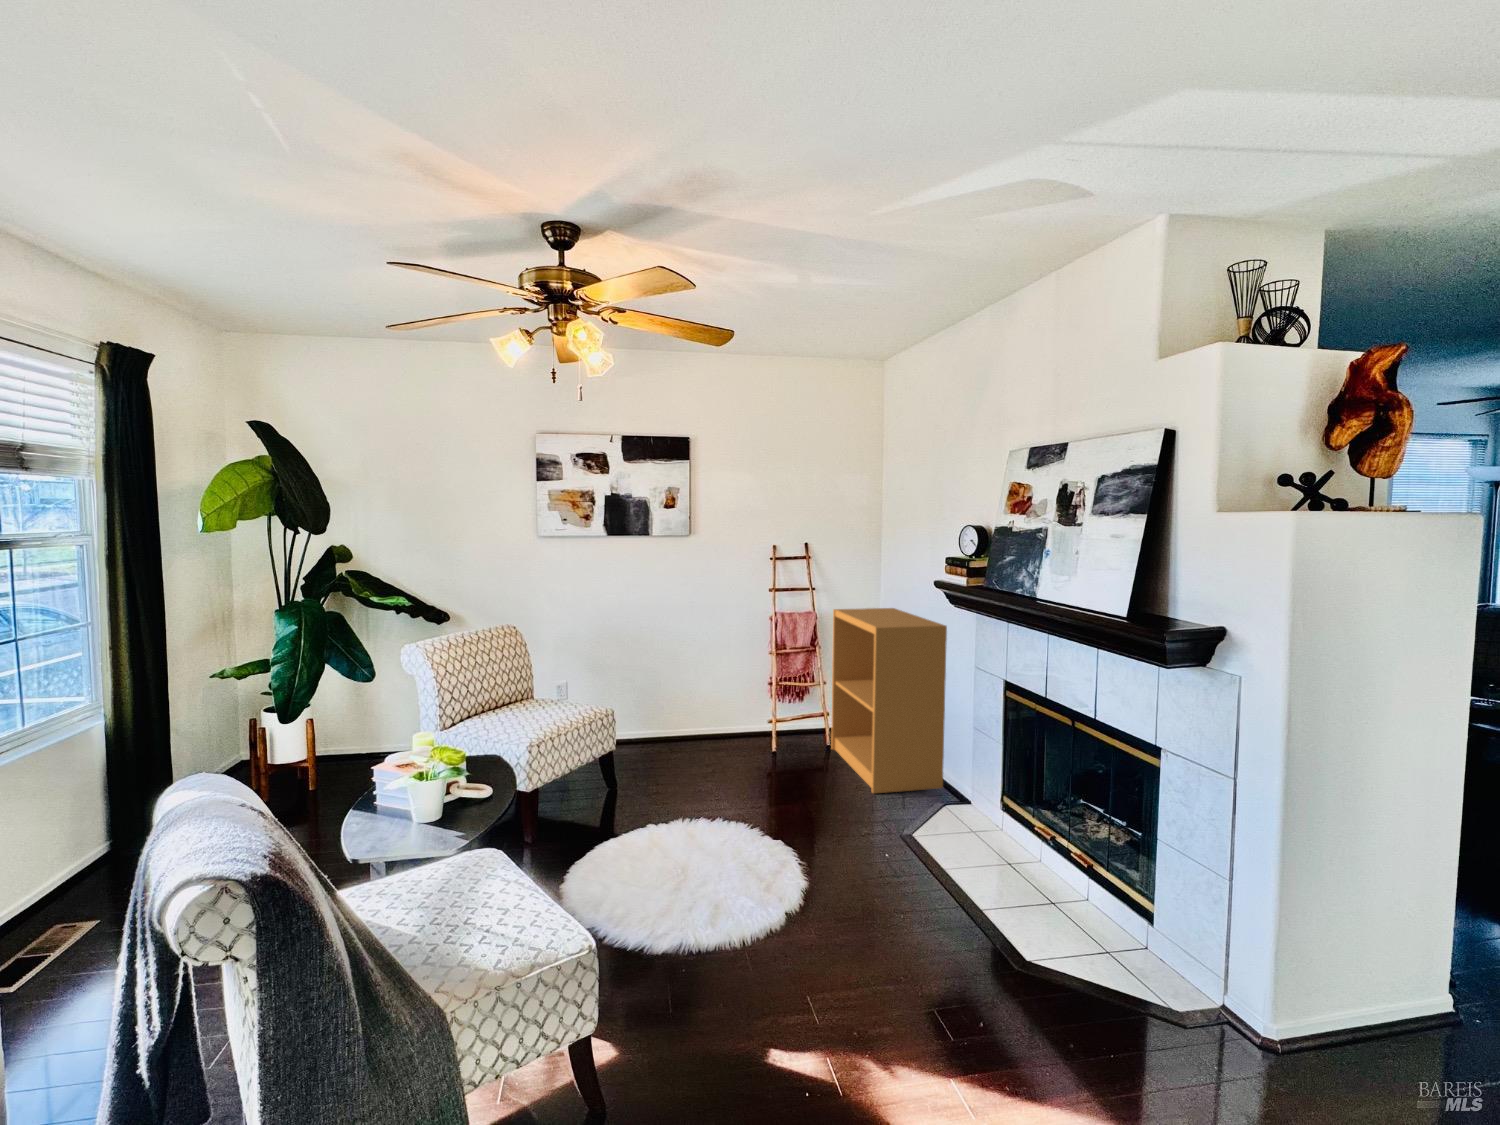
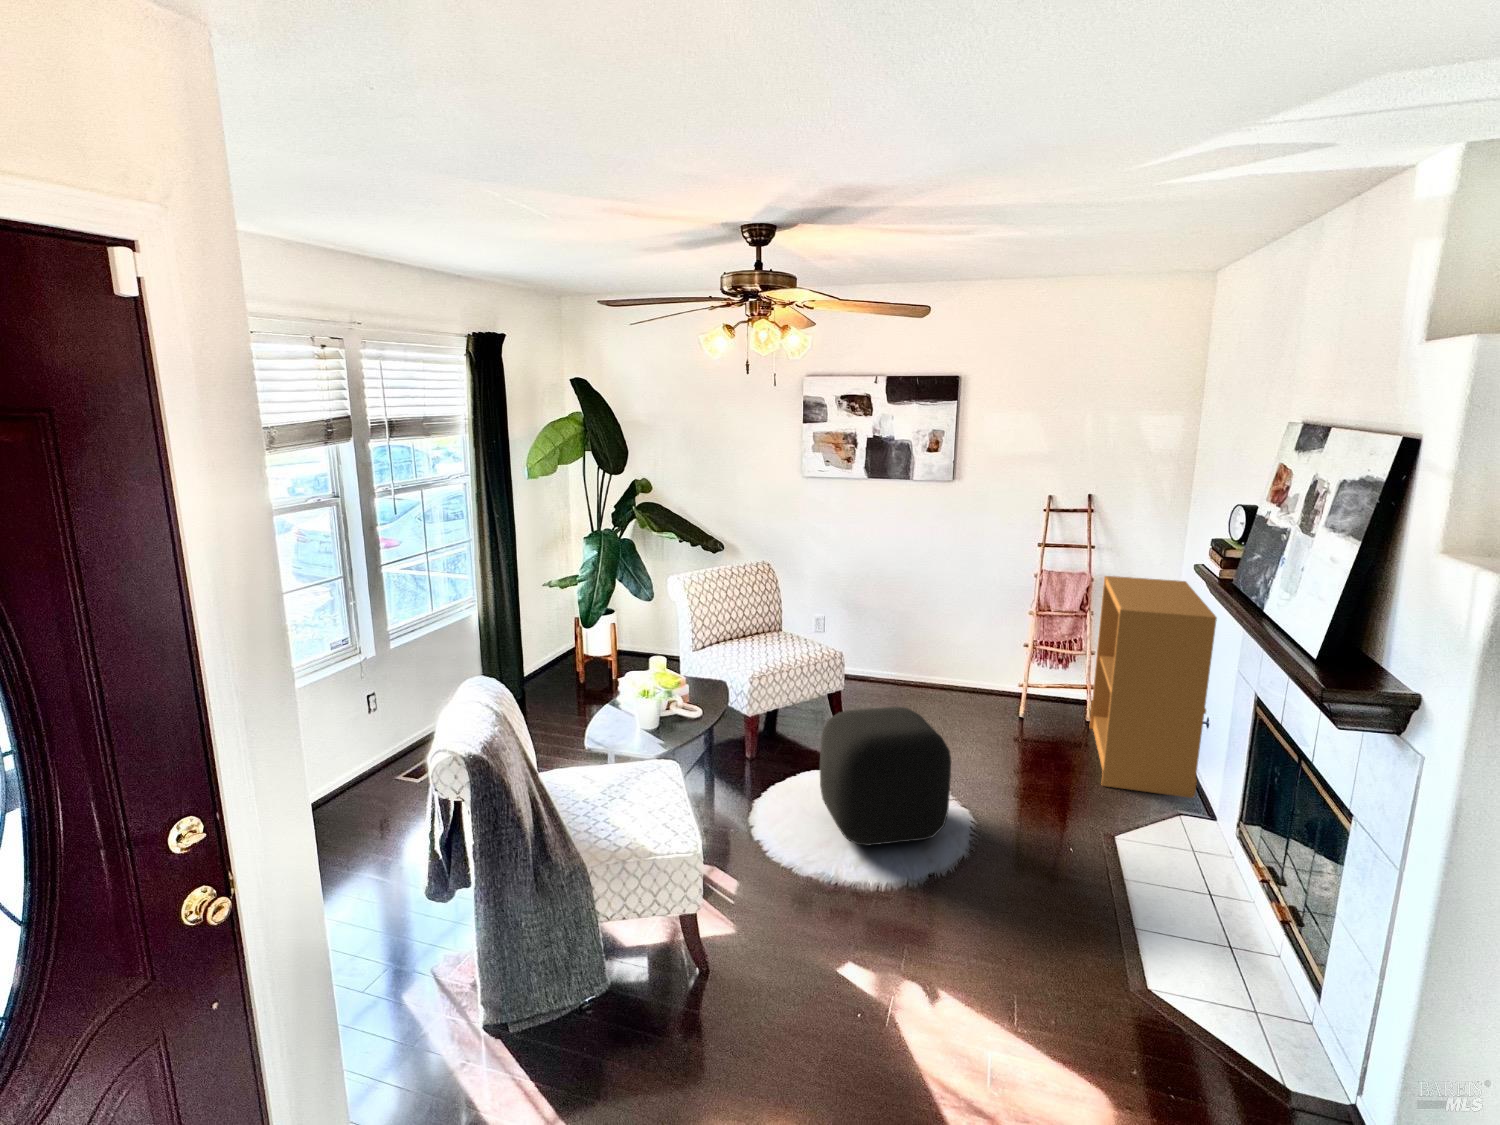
ottoman: none [638,745,782,904] -> present [820,707,951,845]

